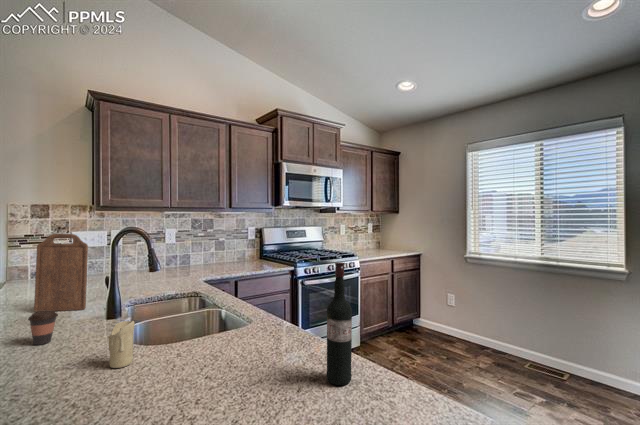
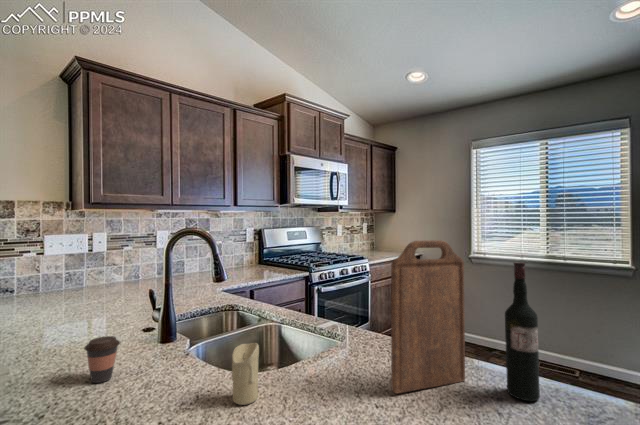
cutting board: present [34,234,88,311] -> present [391,240,465,393]

